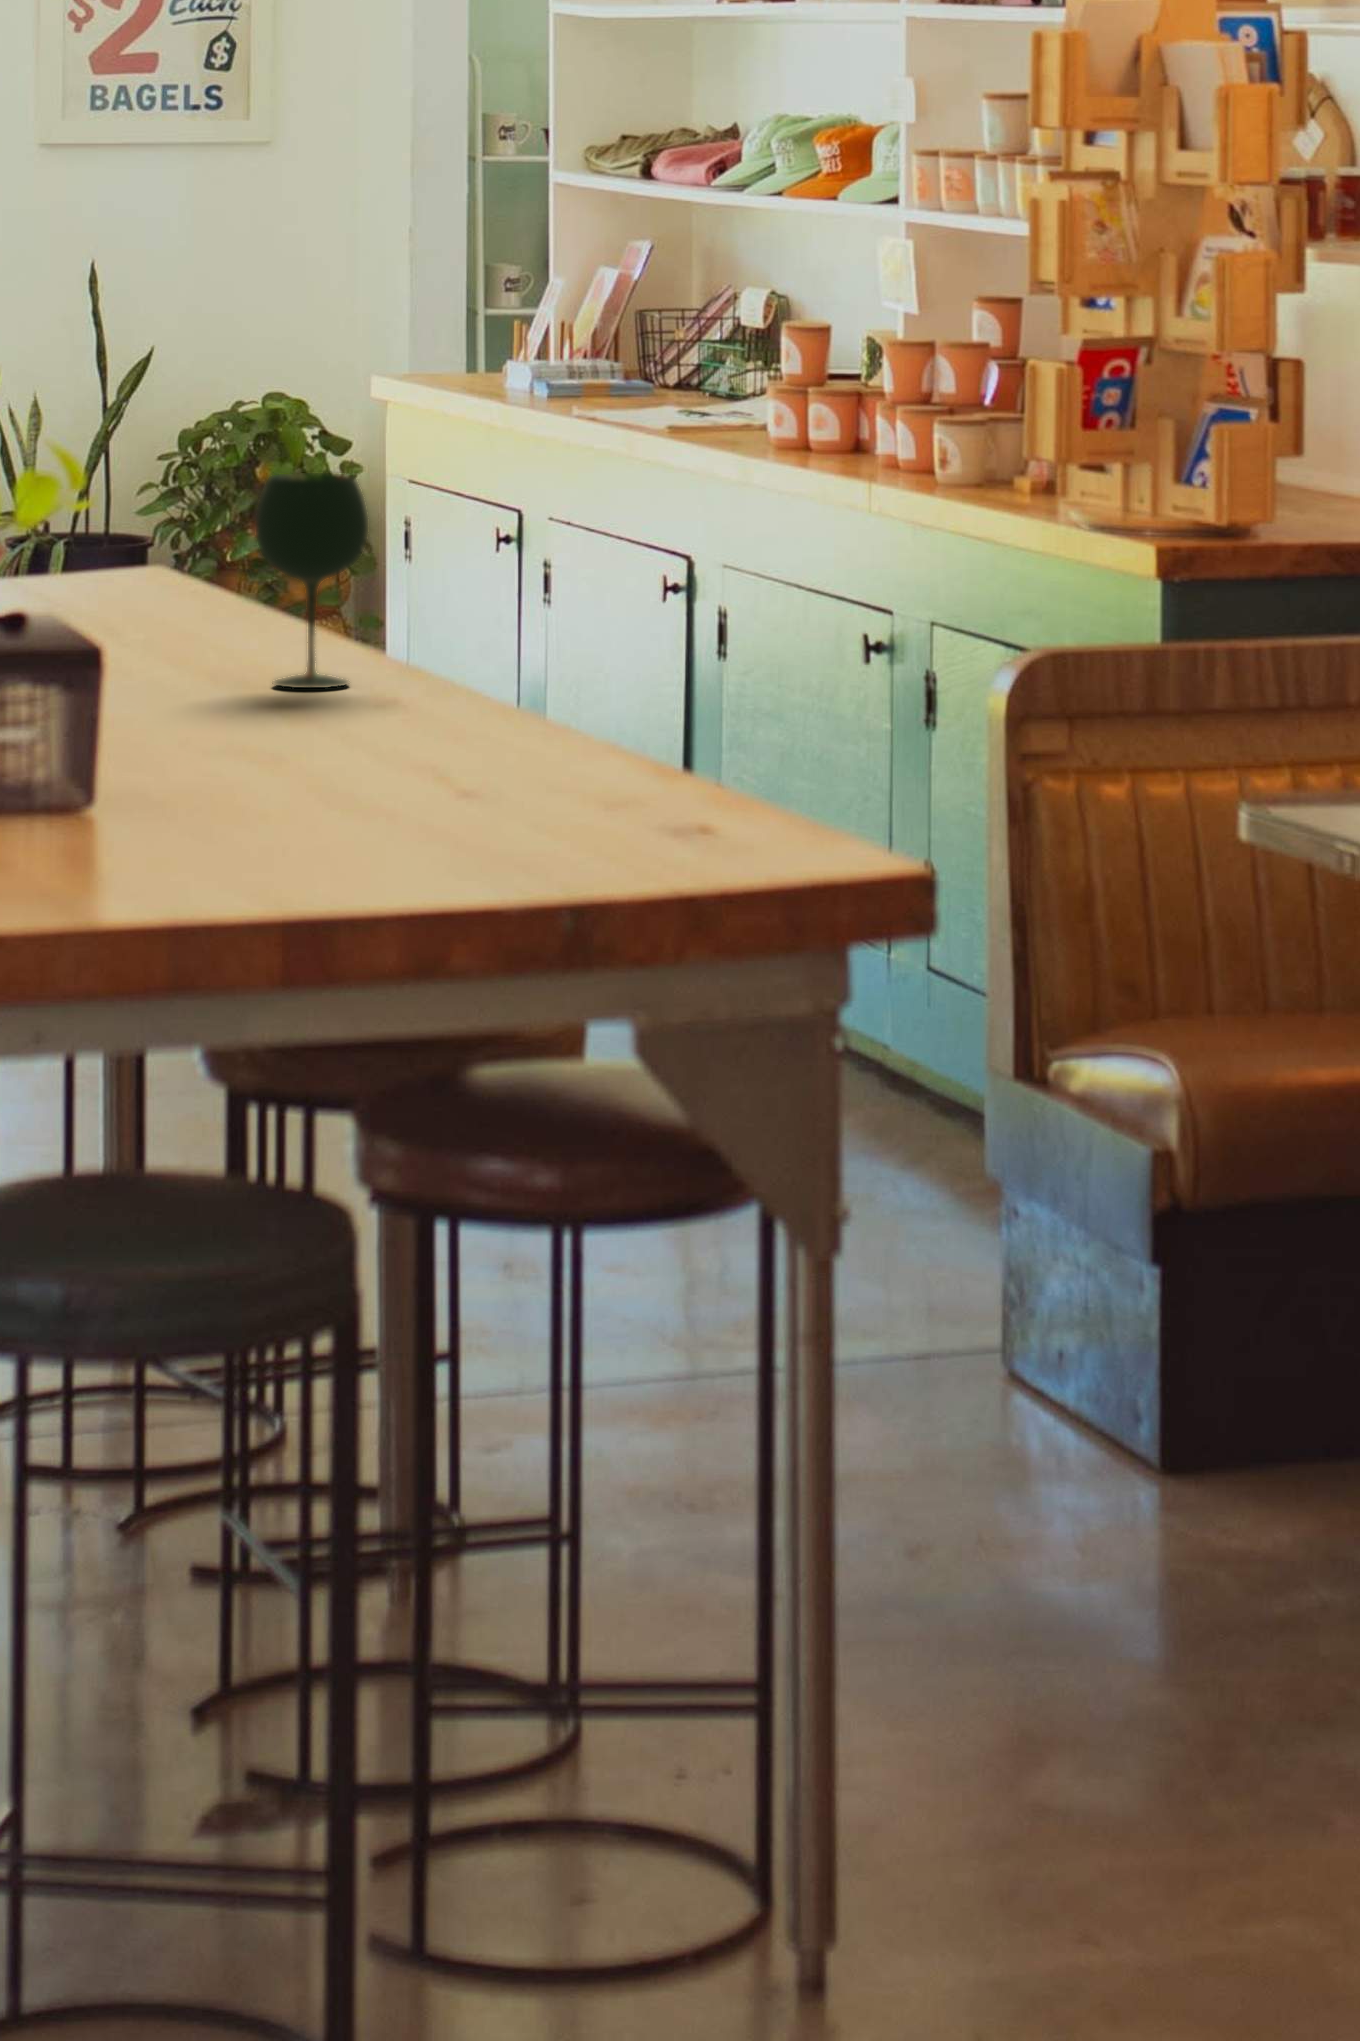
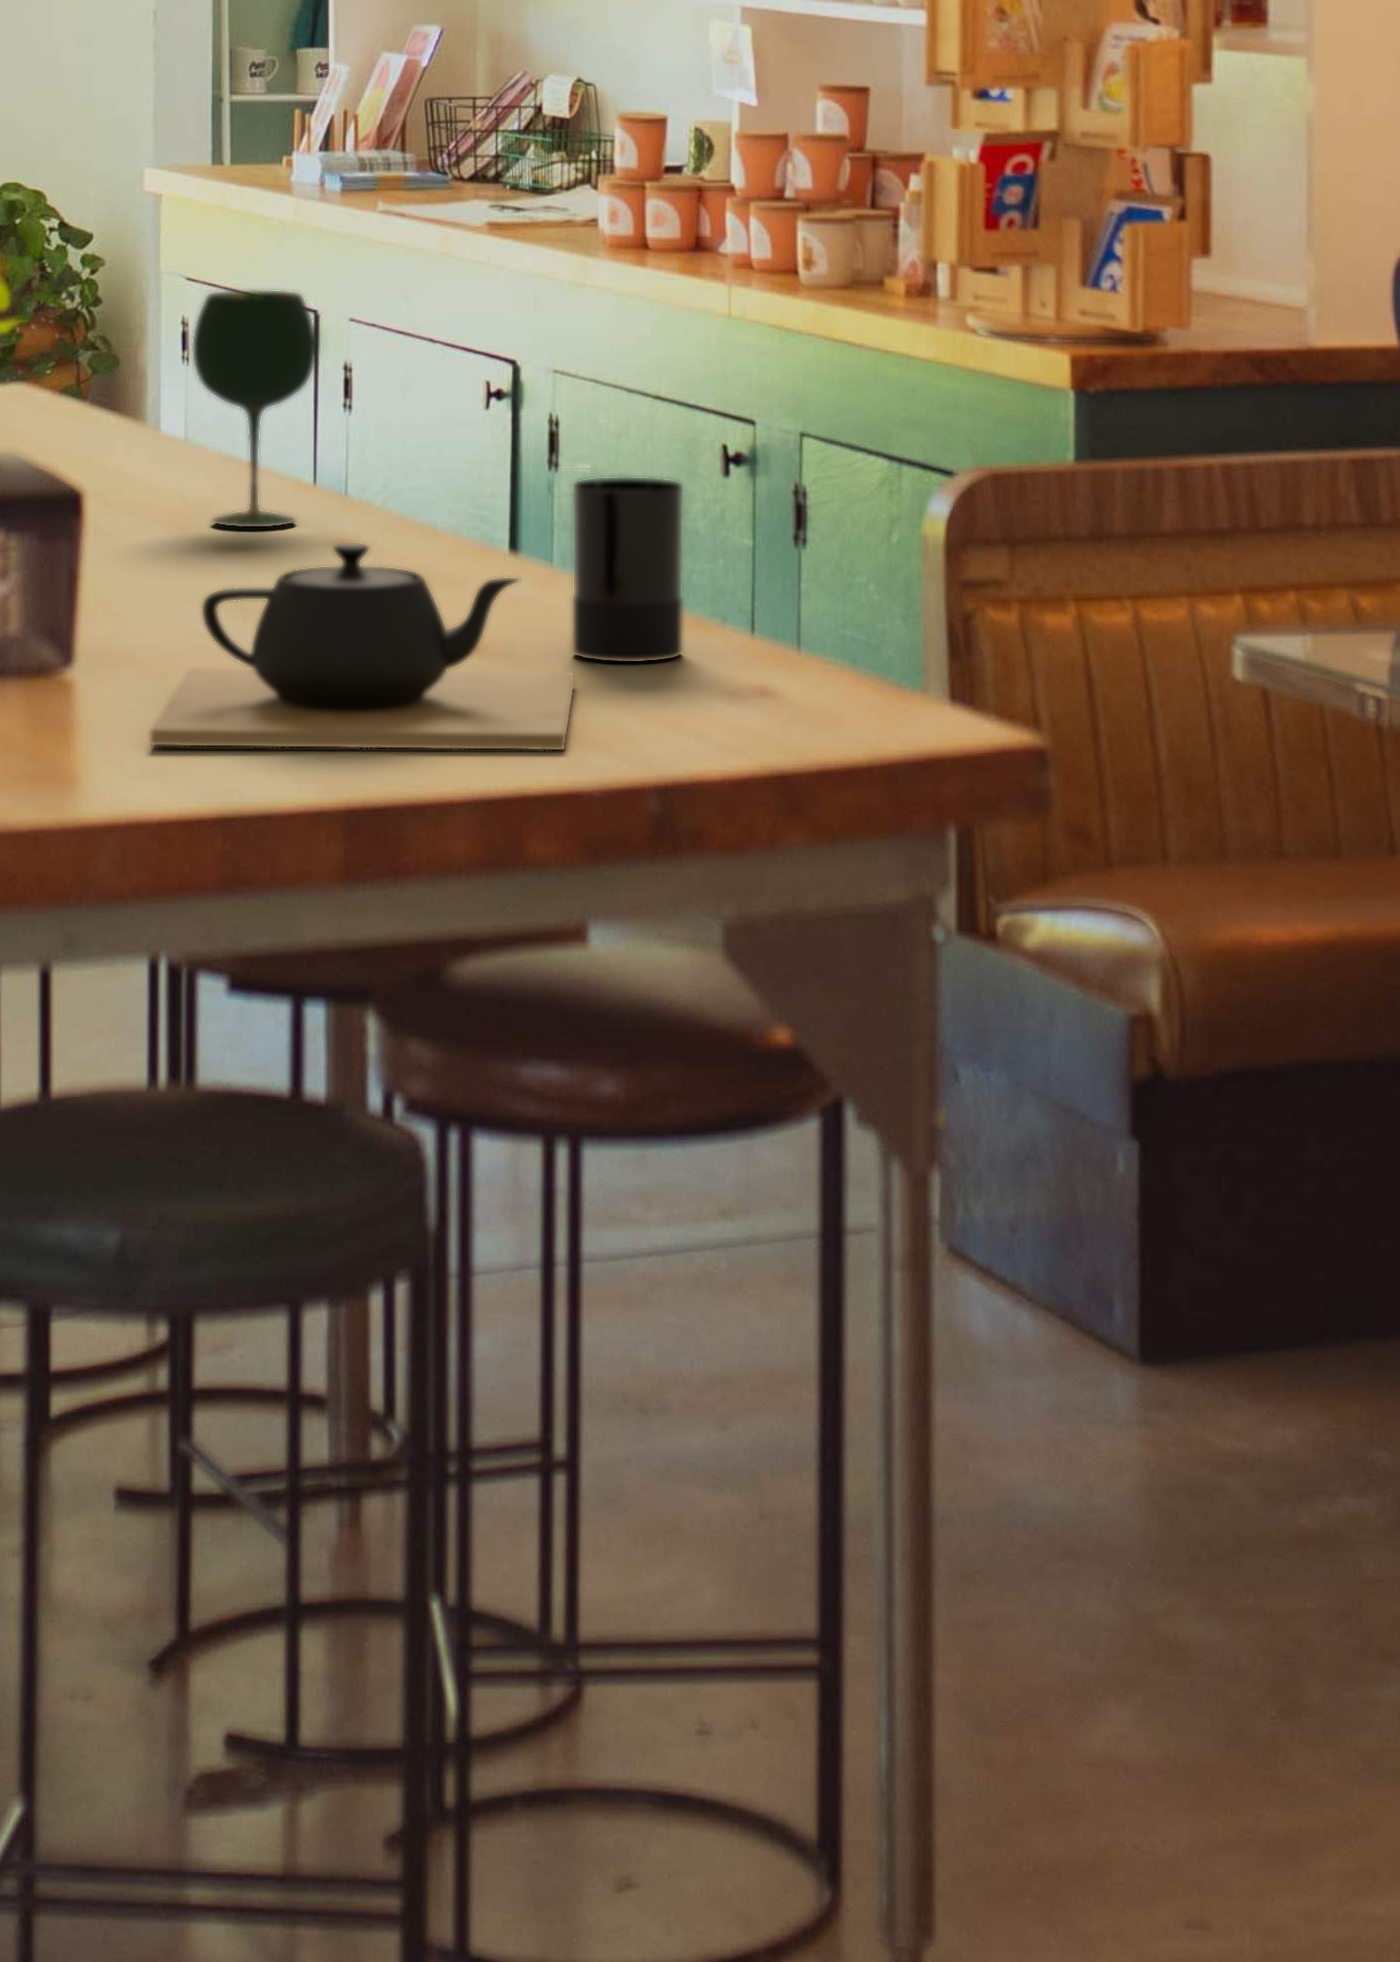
candle: none [526,624,637,800] -> present [573,466,683,662]
teapot: none [122,688,524,870] -> present [150,543,574,750]

